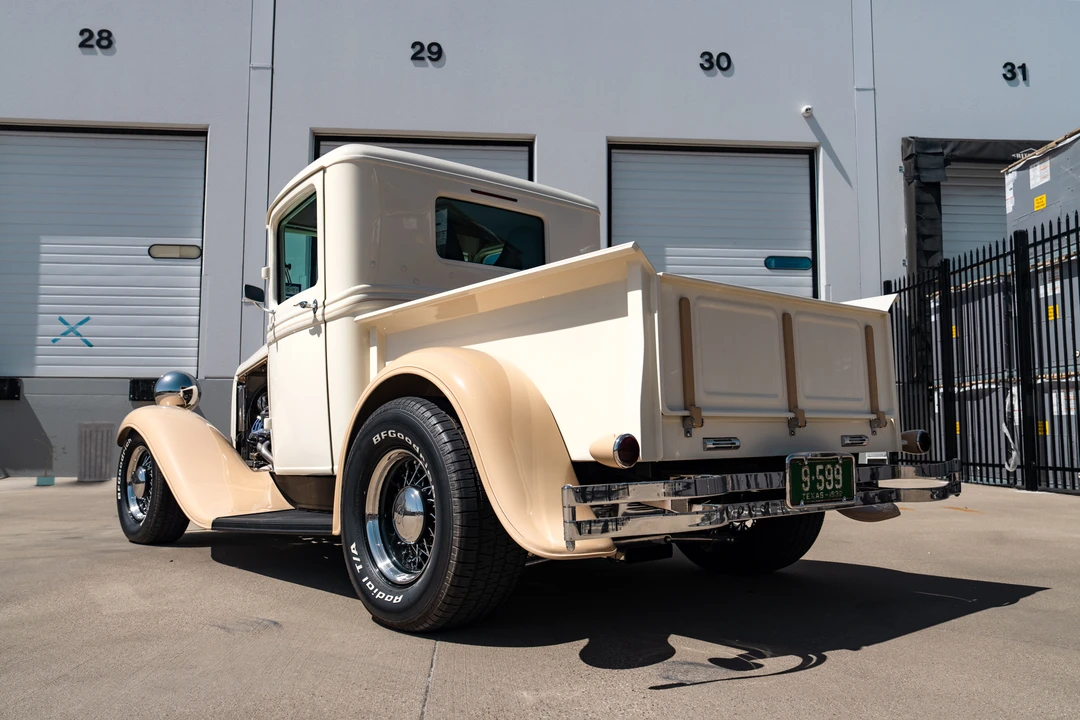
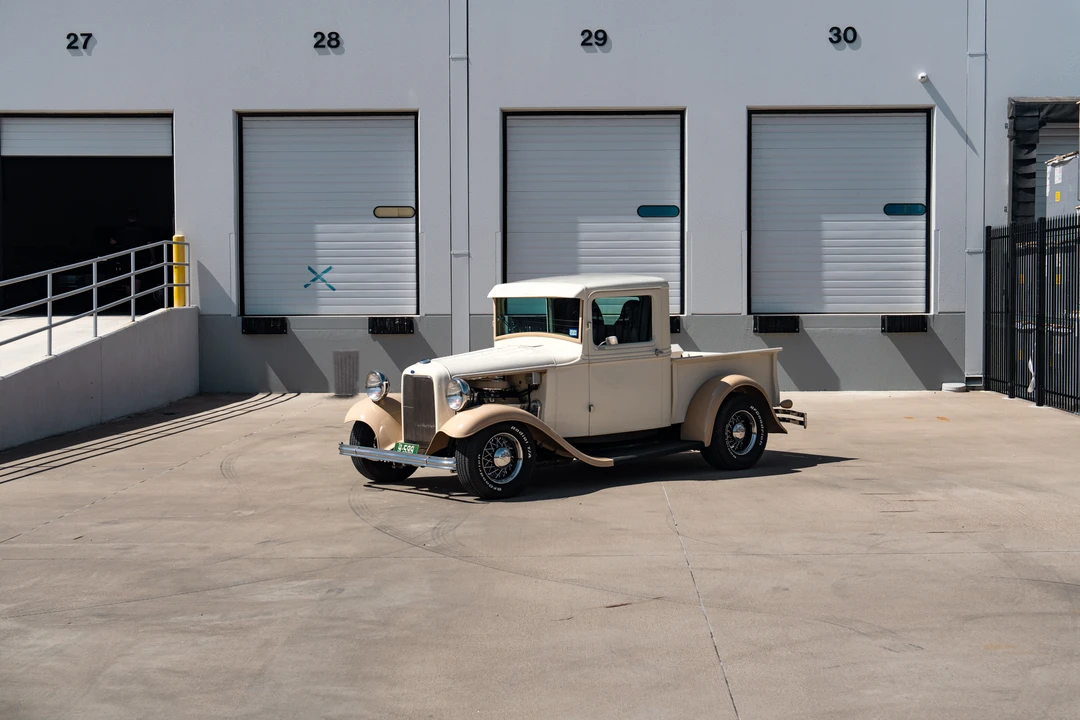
potted plant: present [36,437,65,485] -> none [310,359,332,398]

